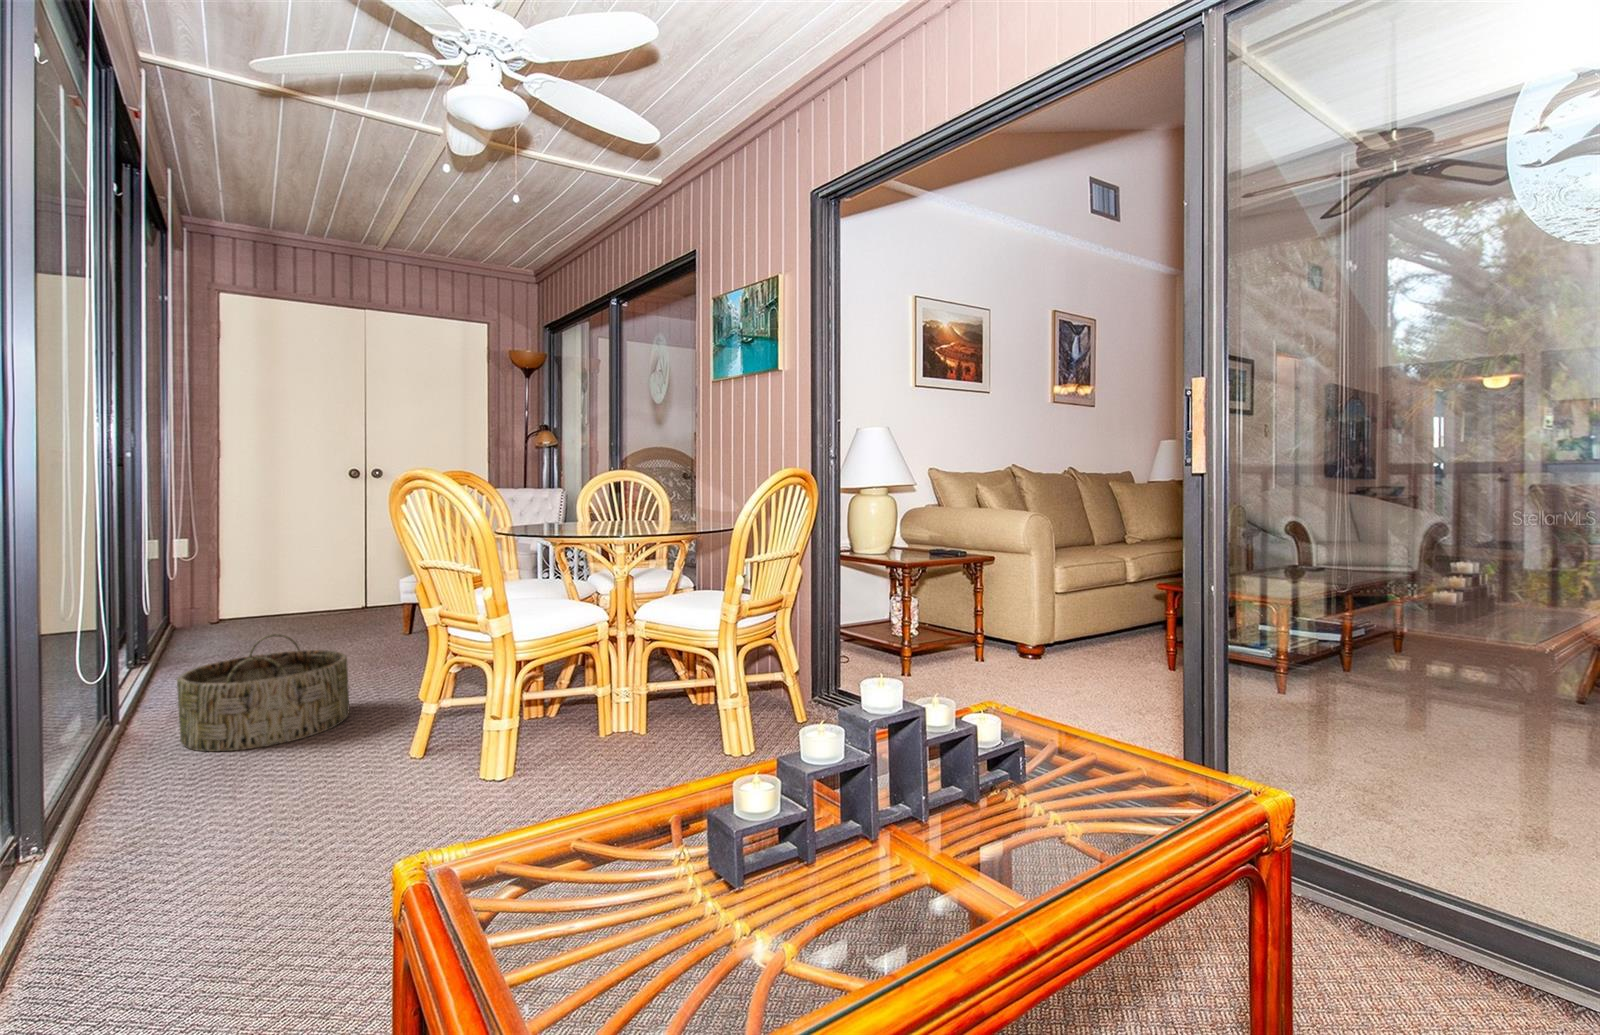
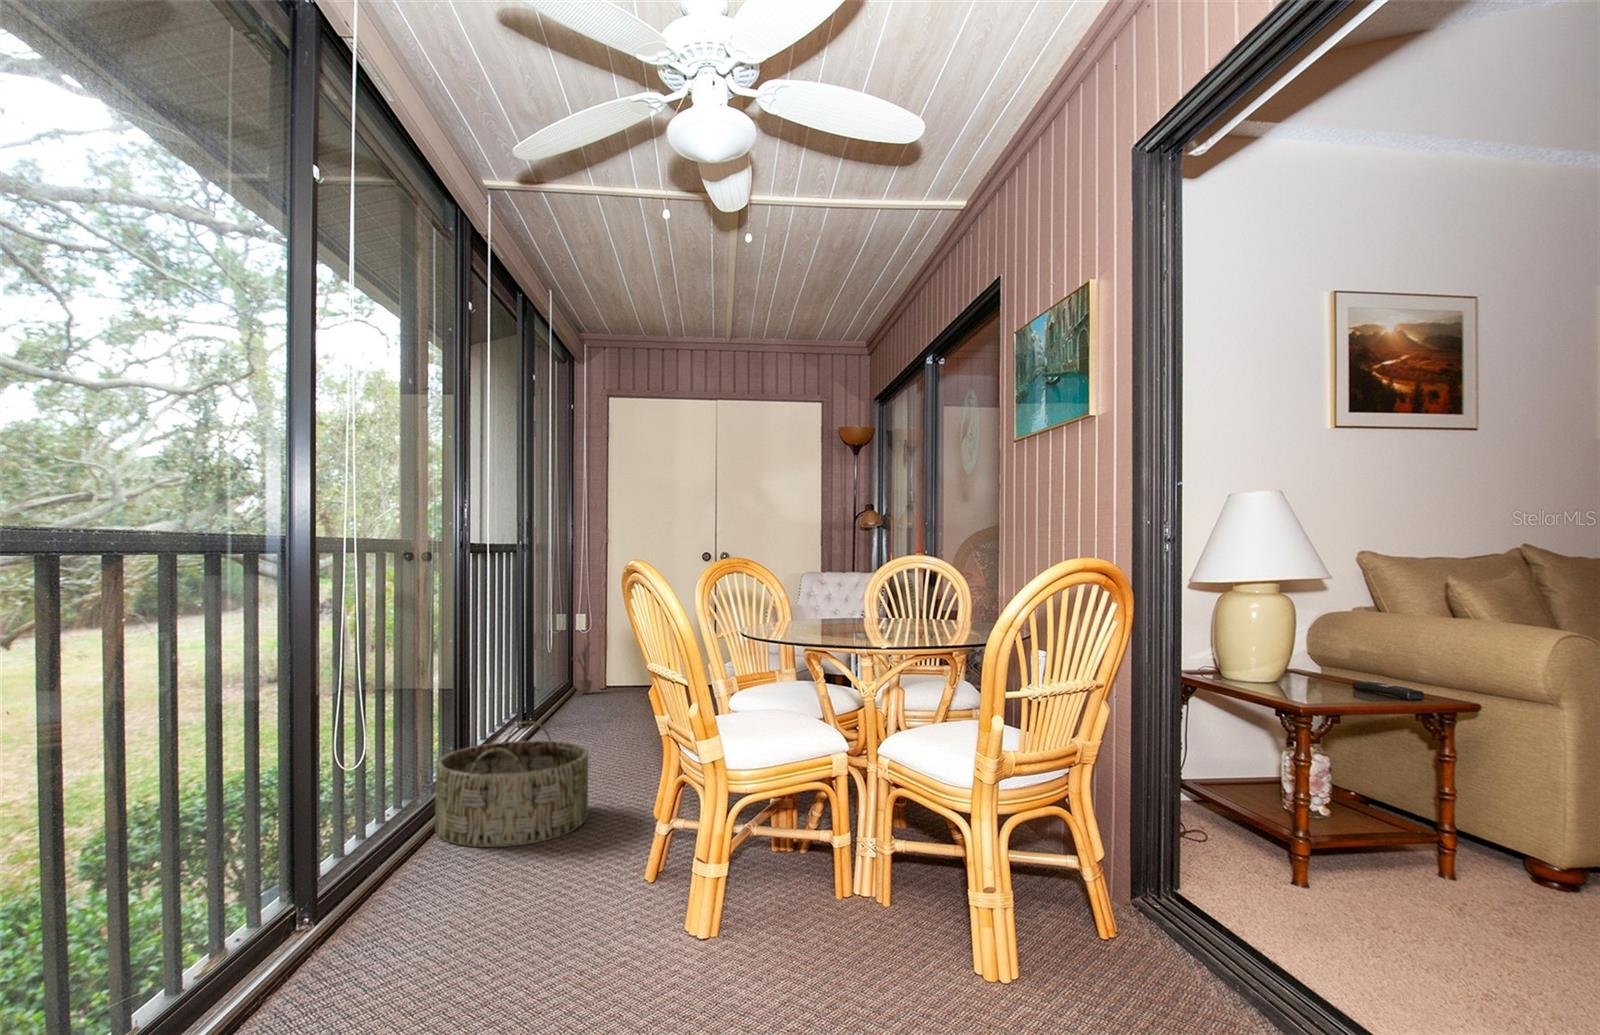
decorative plant: none [273,569,299,622] -> present [572,643,592,694]

